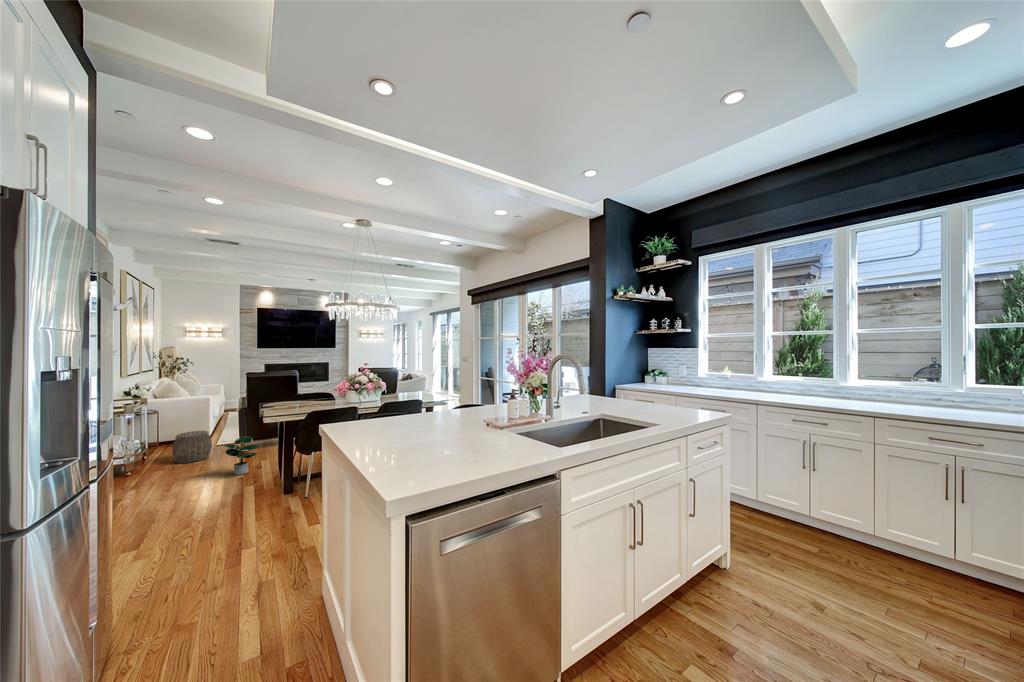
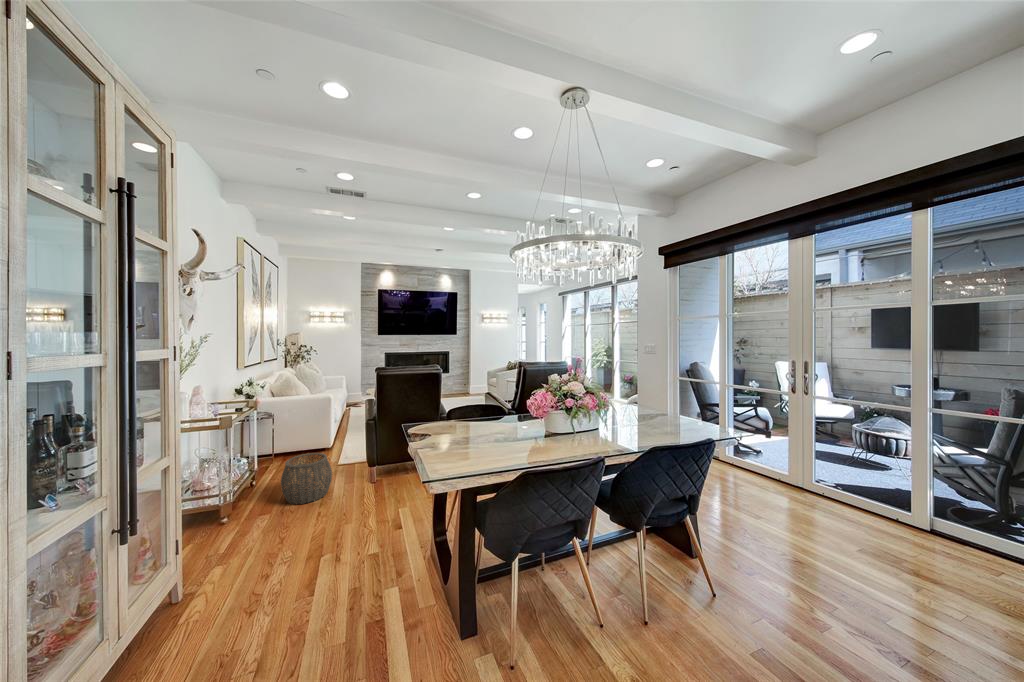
potted plant: present [223,436,261,475] -> none [343,479,403,550]

